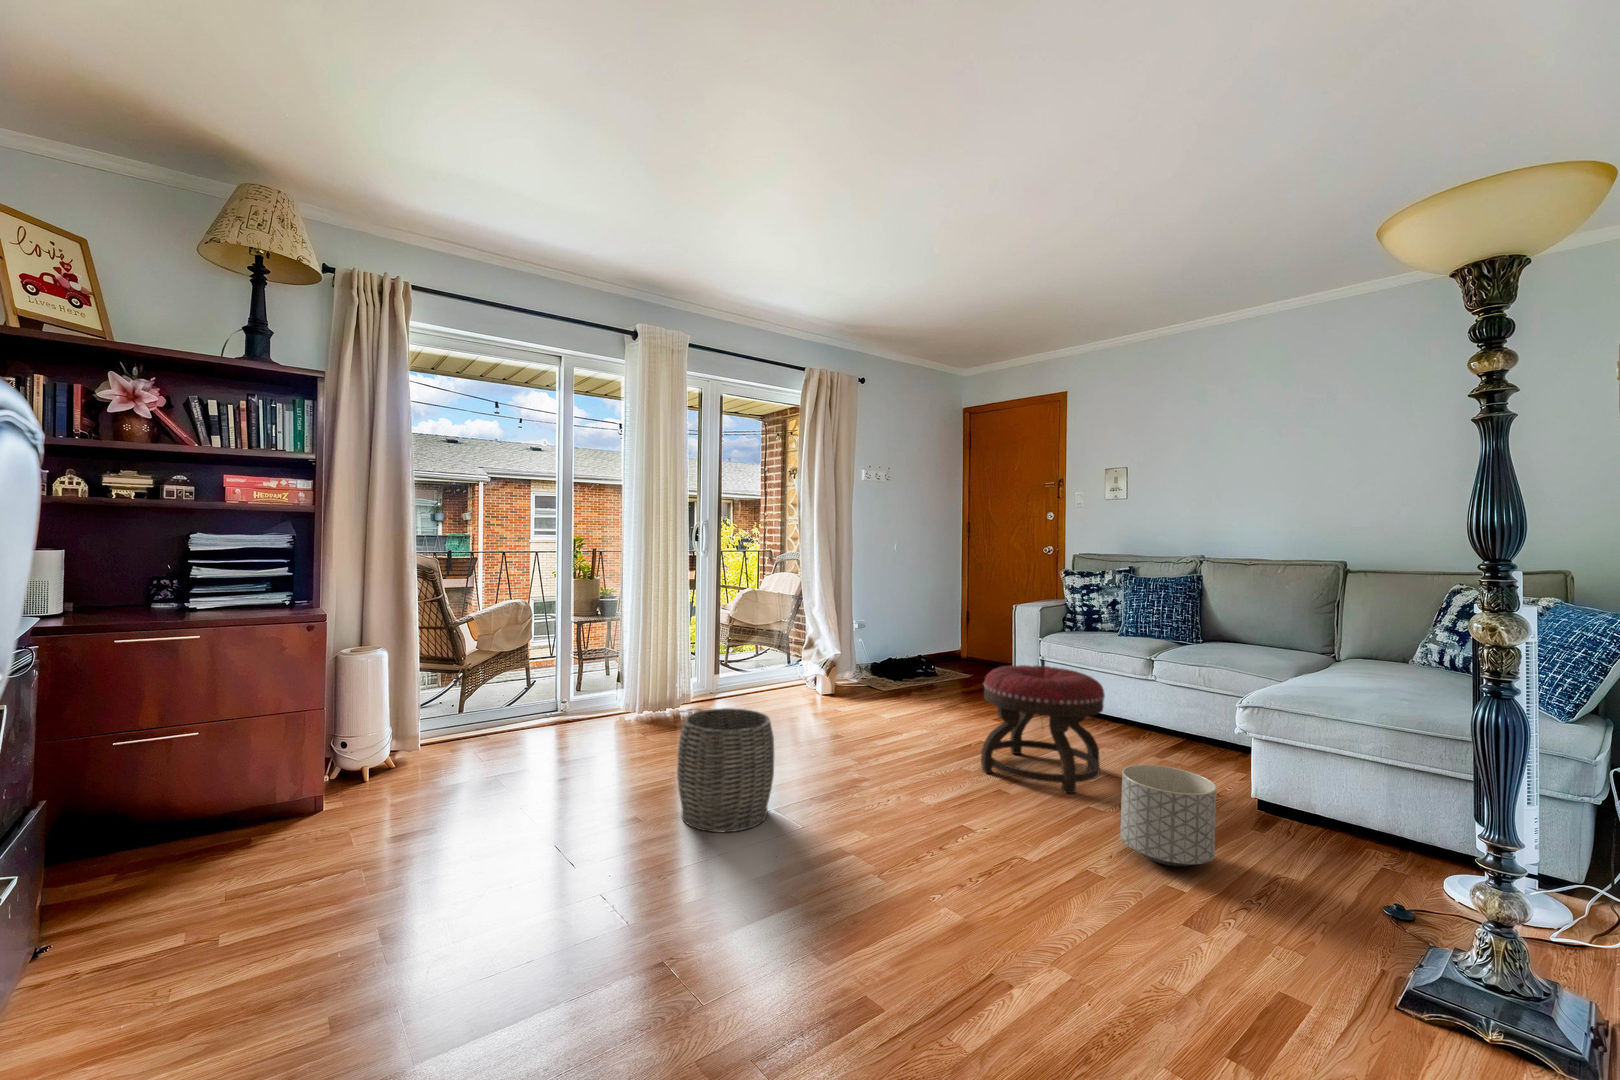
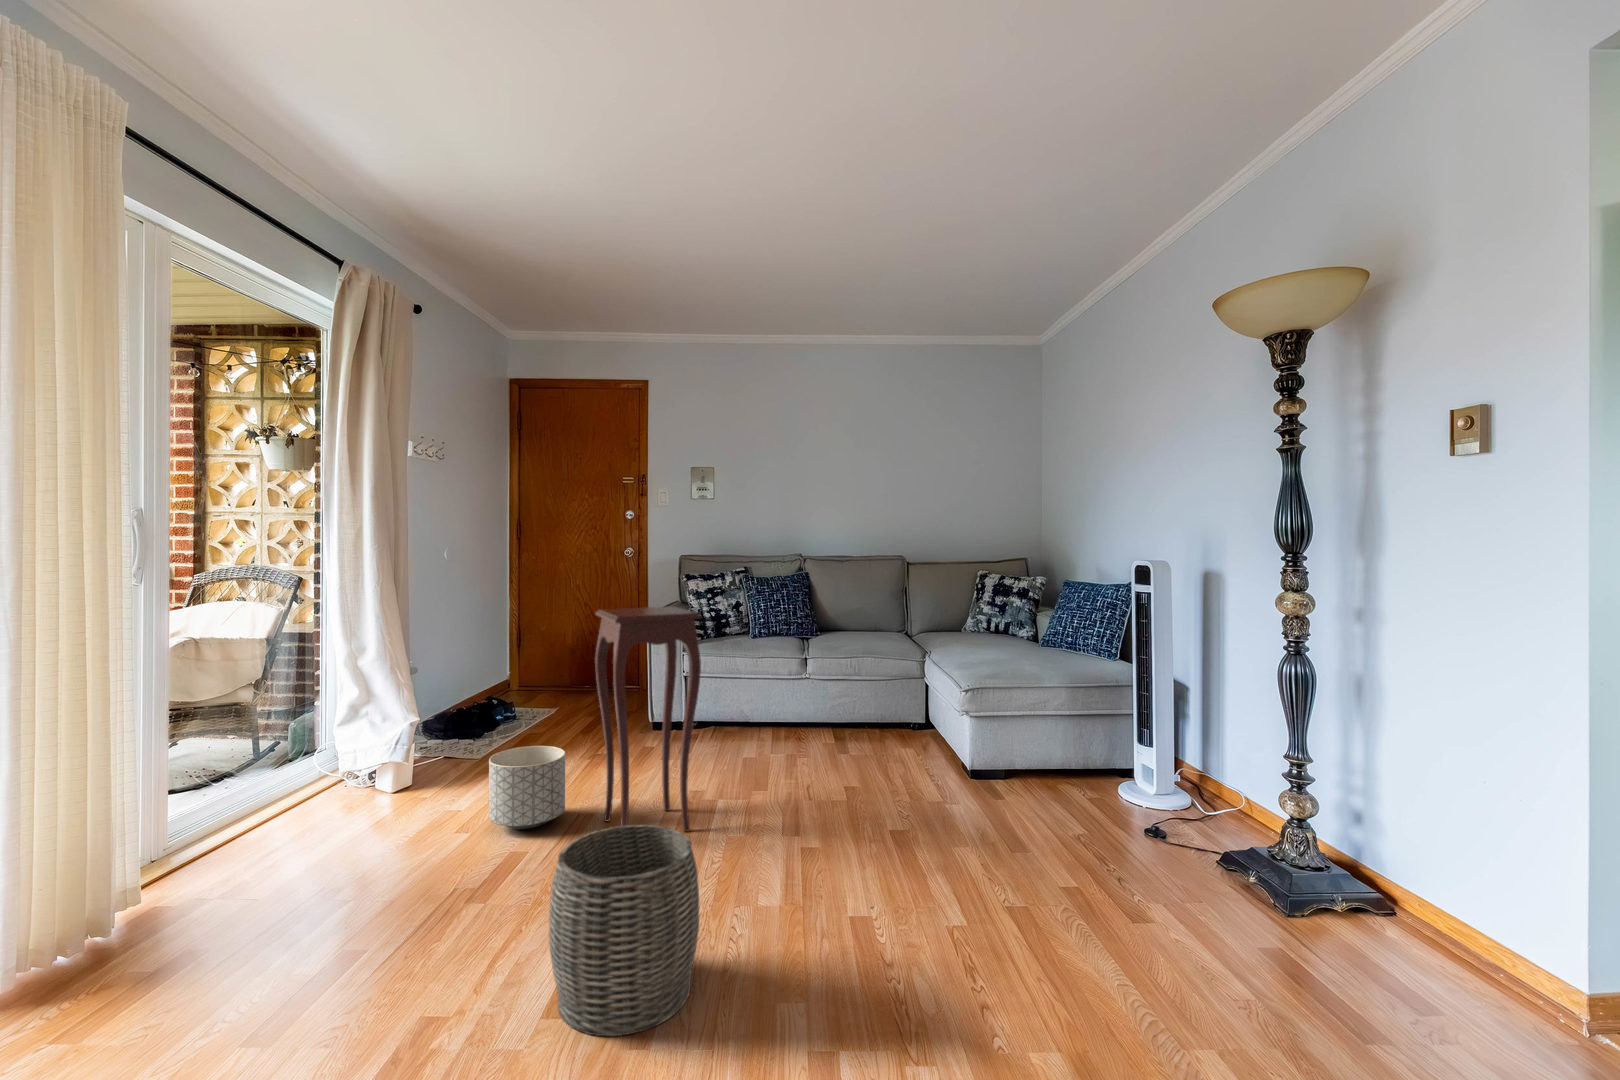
side table: none [851,580,933,764] -> present [595,606,701,832]
ottoman: present [981,665,1105,793] -> none [740,682,860,812]
planter: present [1120,765,1216,866] -> present [489,746,565,830]

